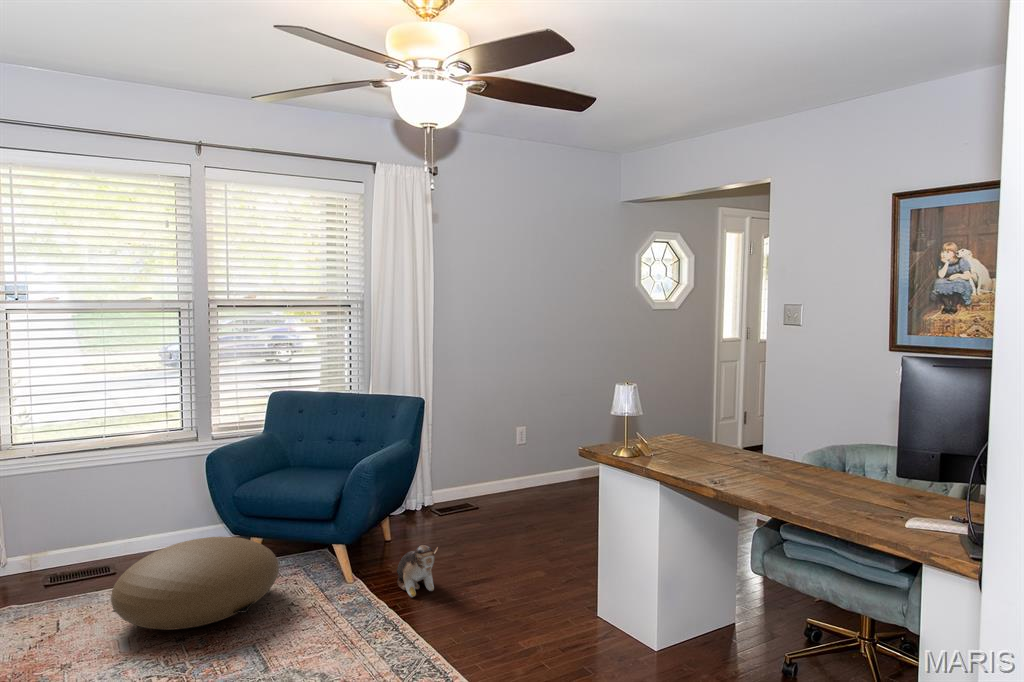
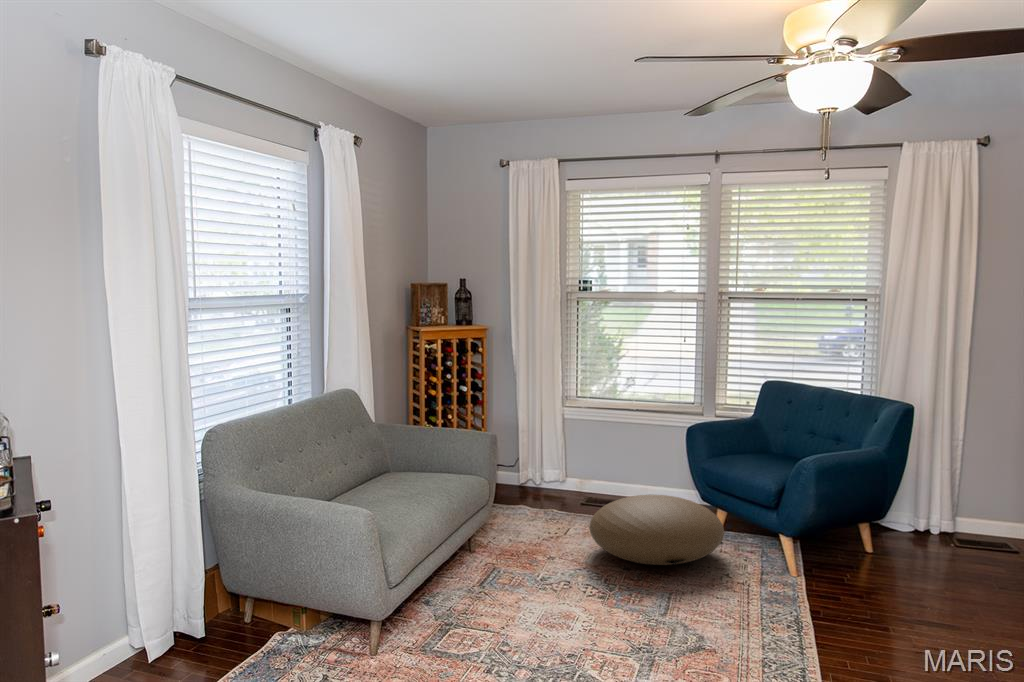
plush toy: present [397,545,438,597] -> none [836,559,872,613]

